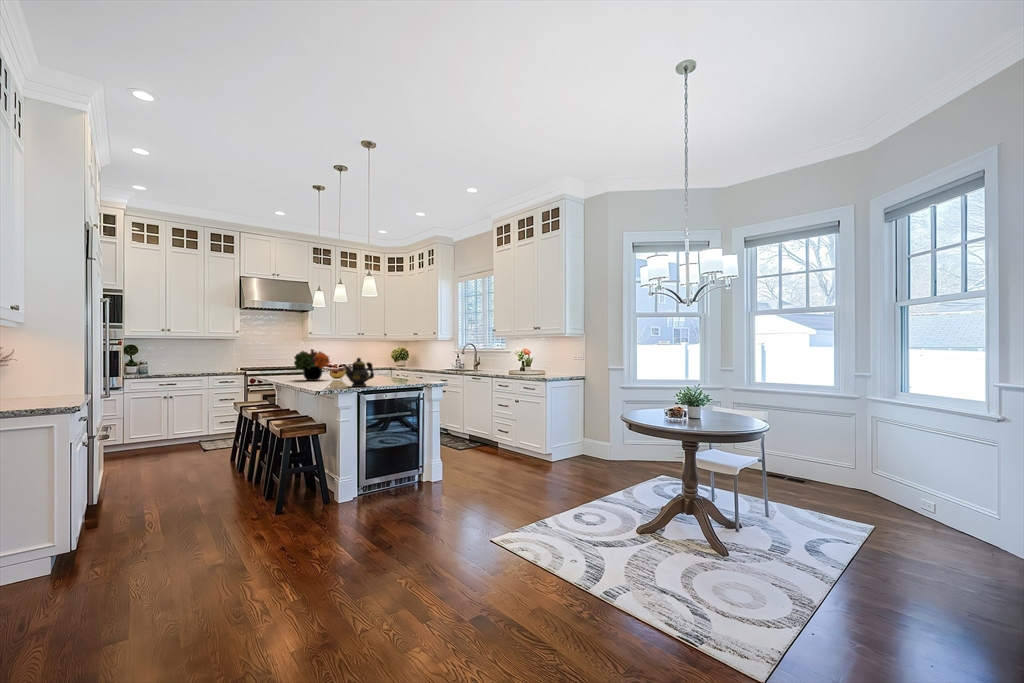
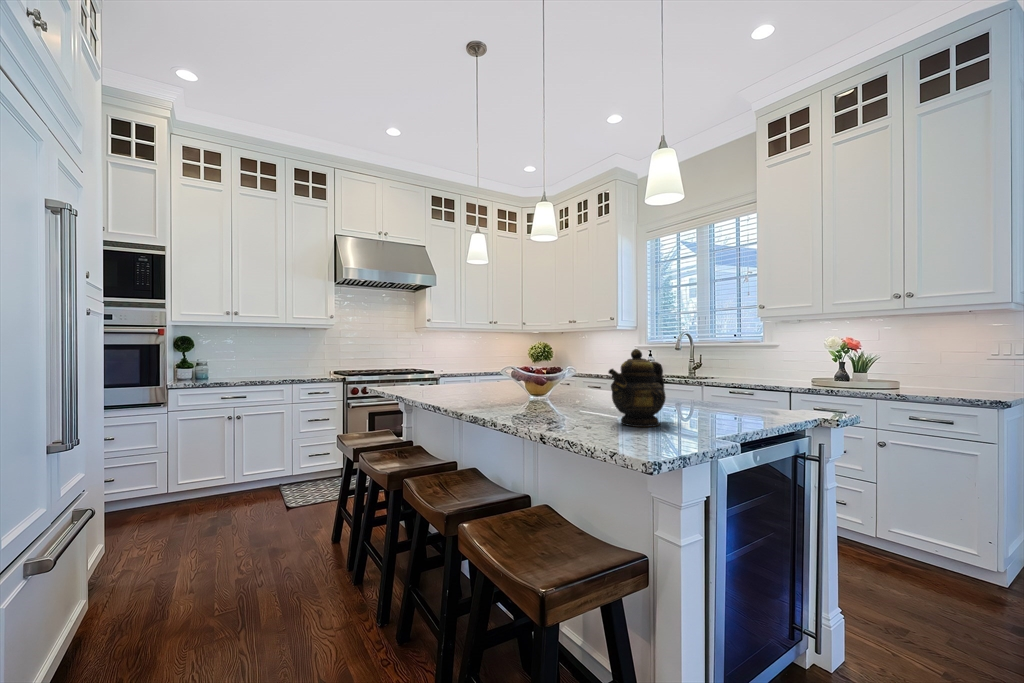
flower arrangement: present [294,349,331,381] -> none [445,335,515,399]

